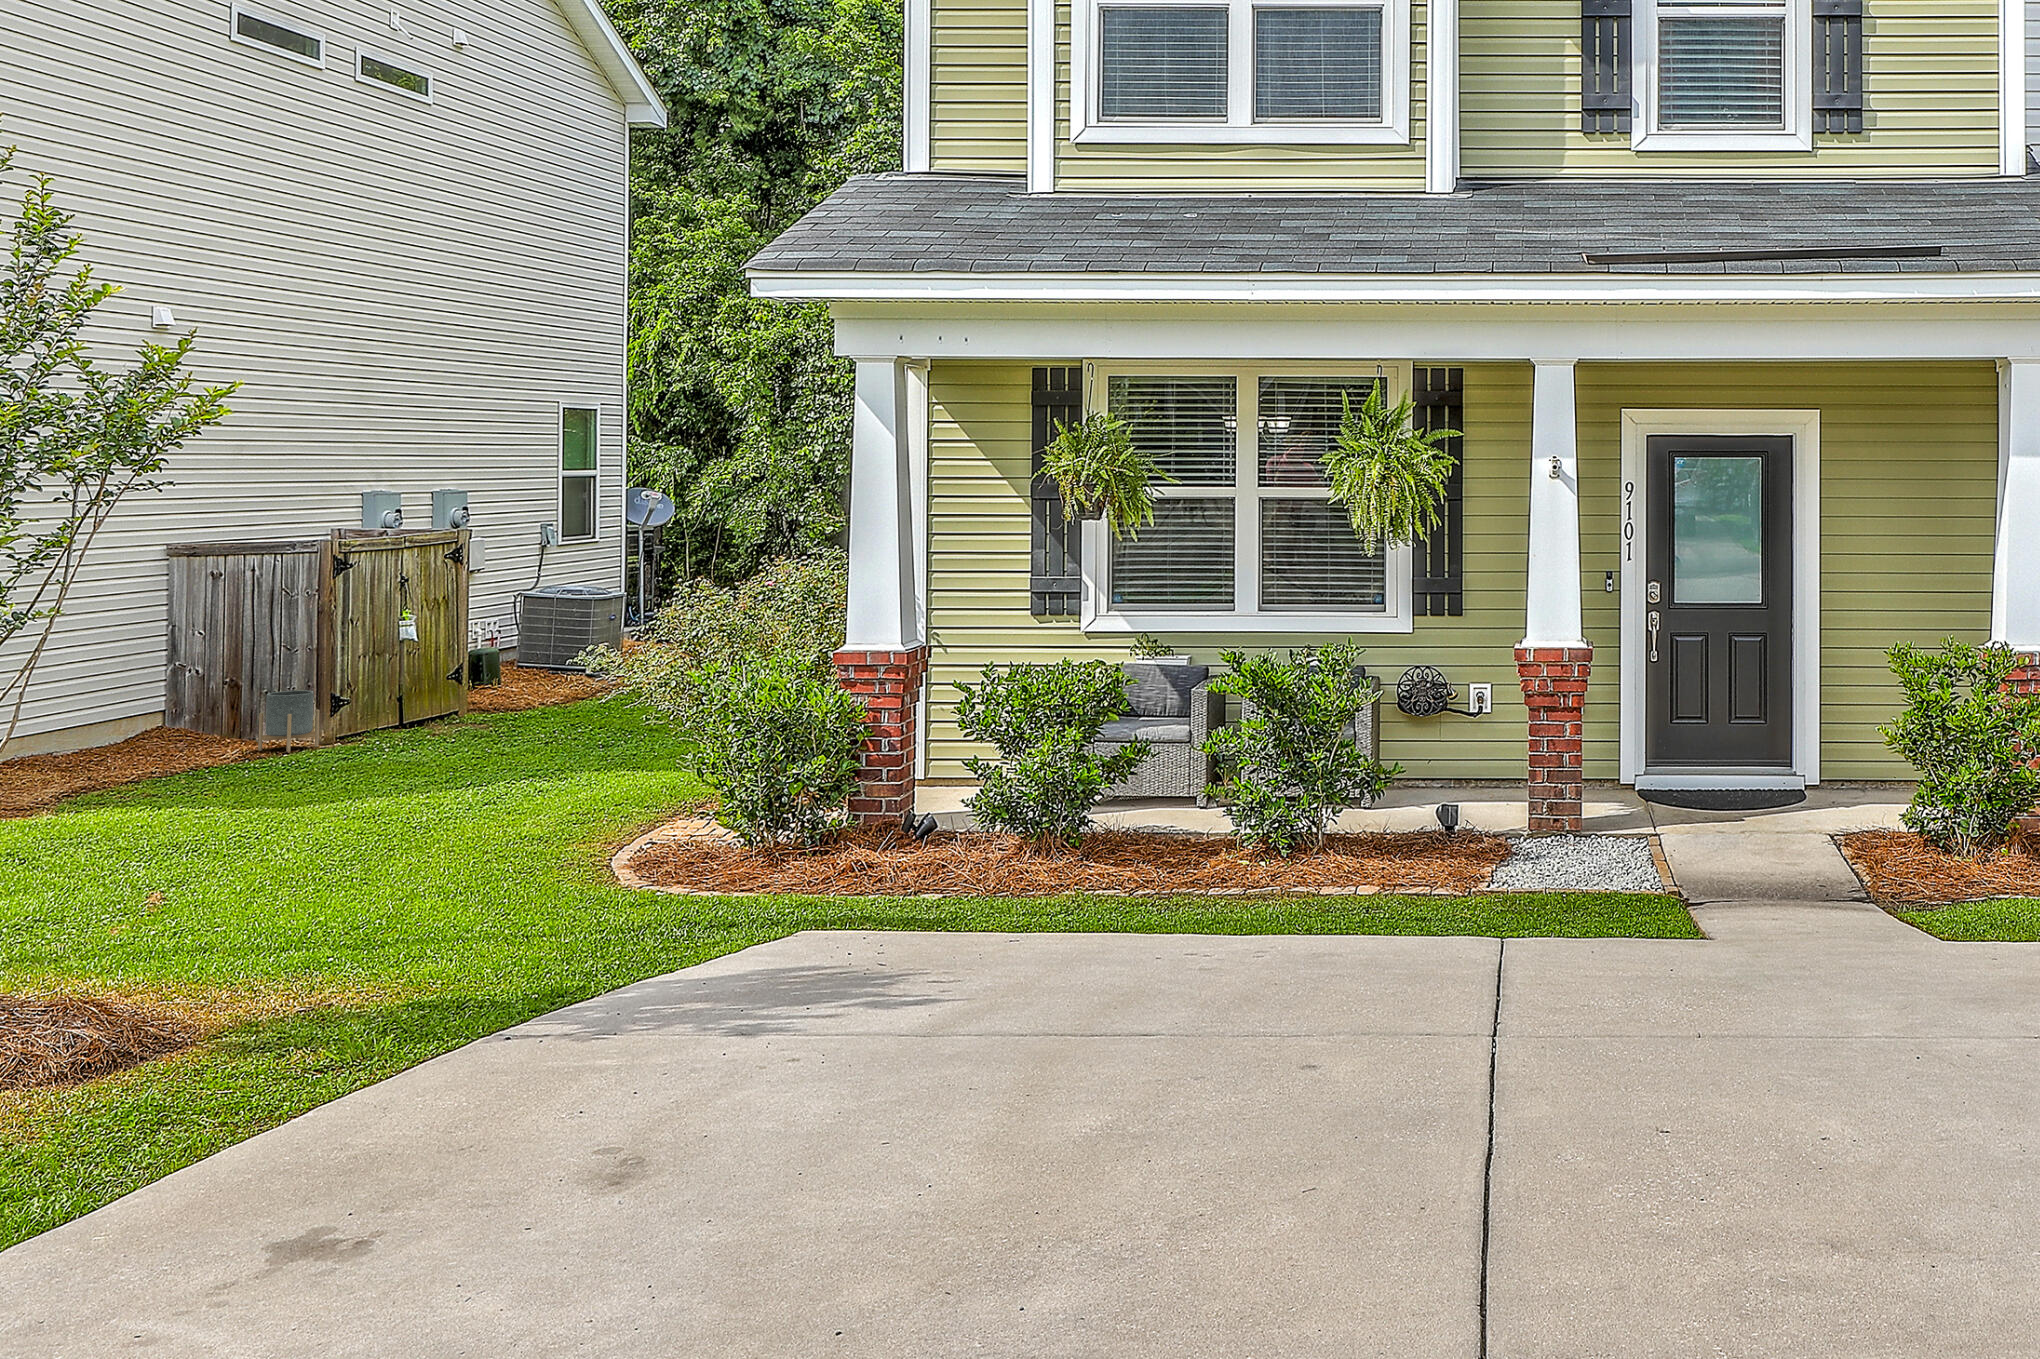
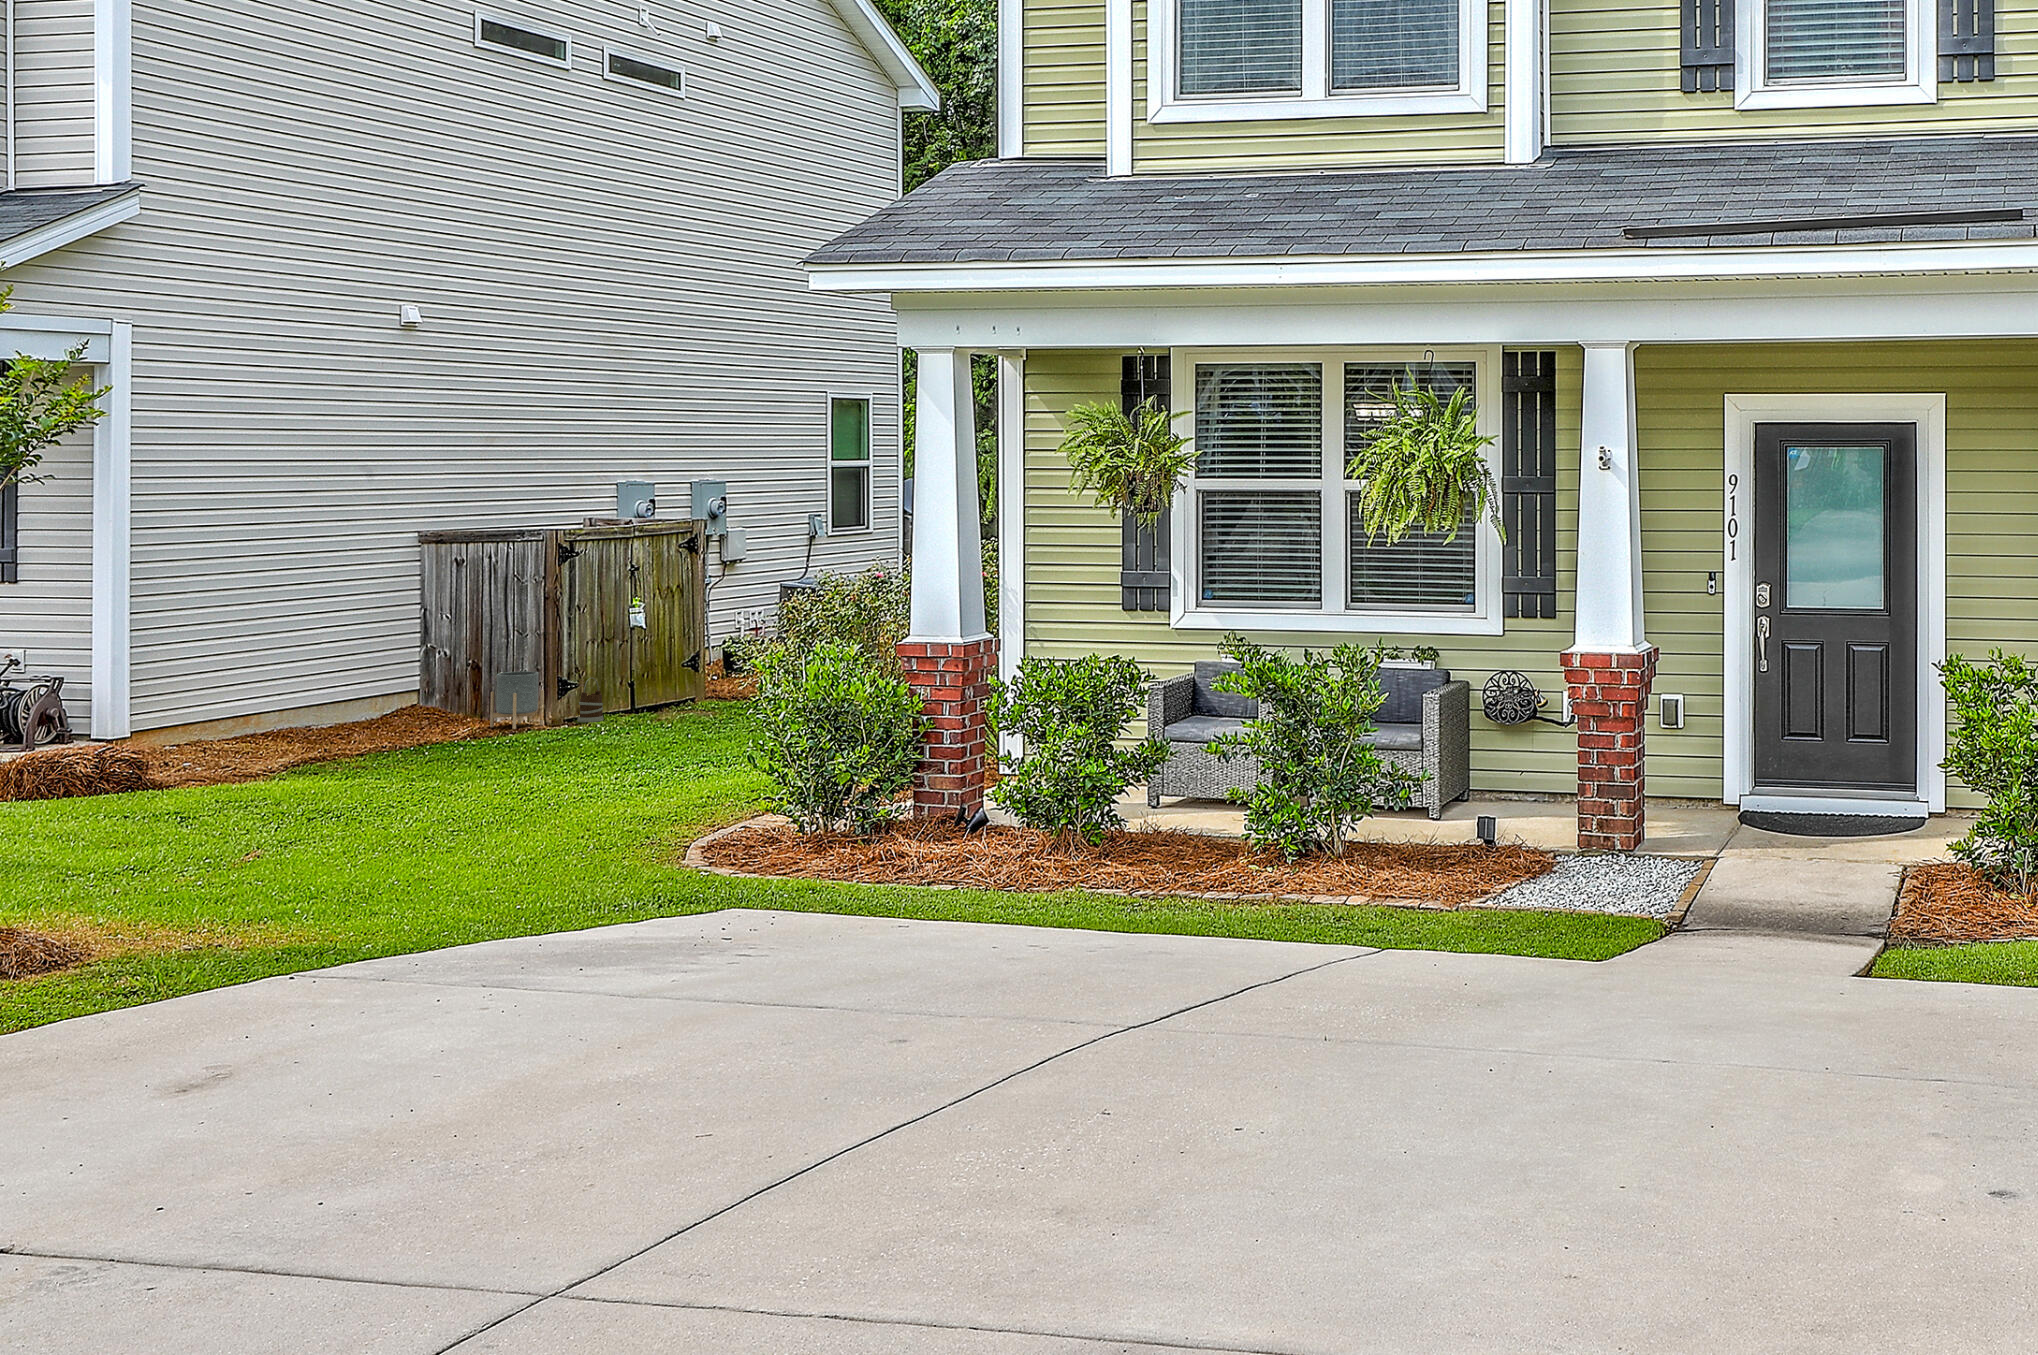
wooden bucket: none [354,695,383,742] -> present [578,678,604,722]

